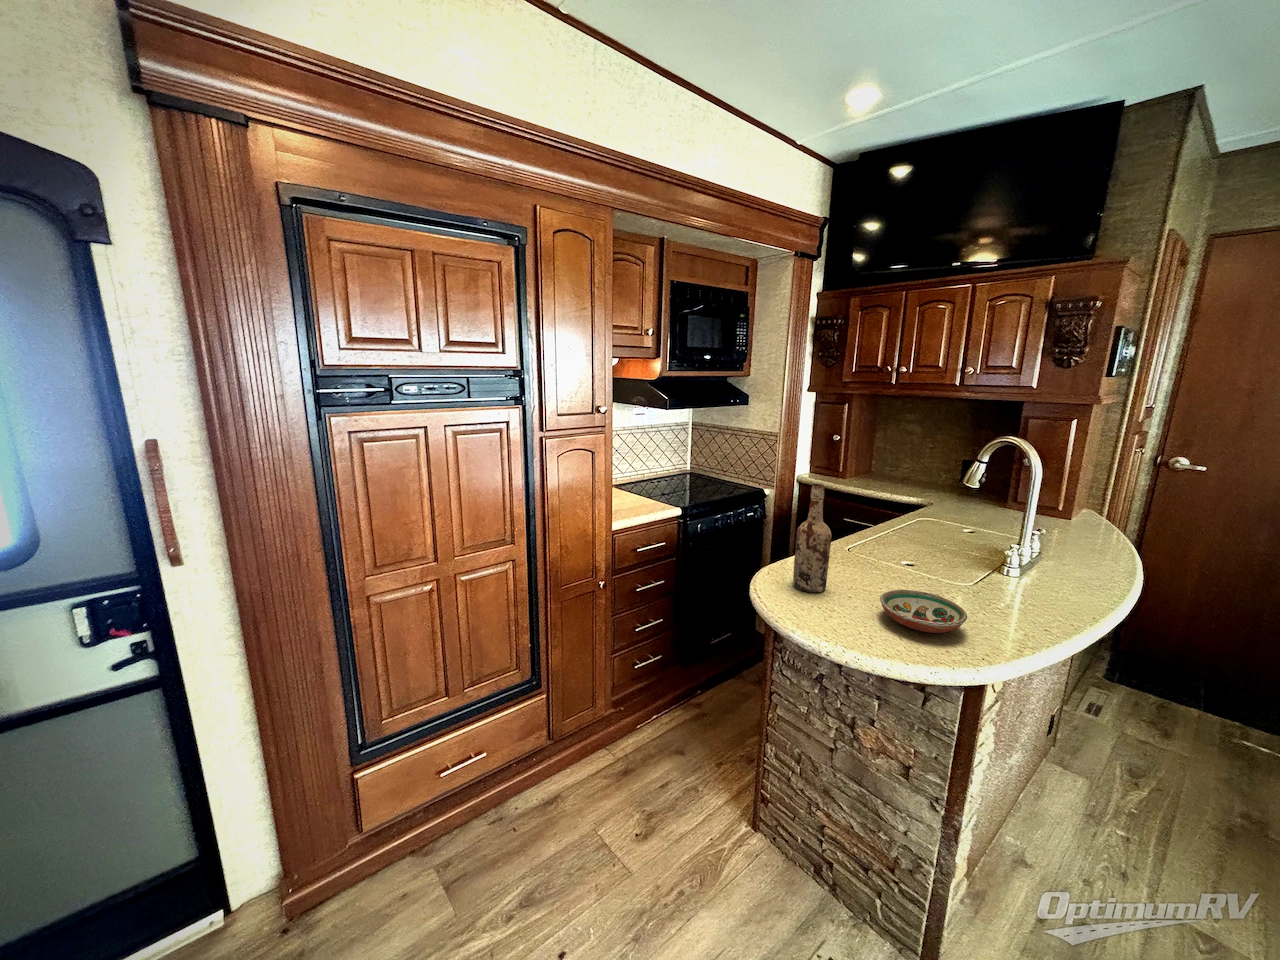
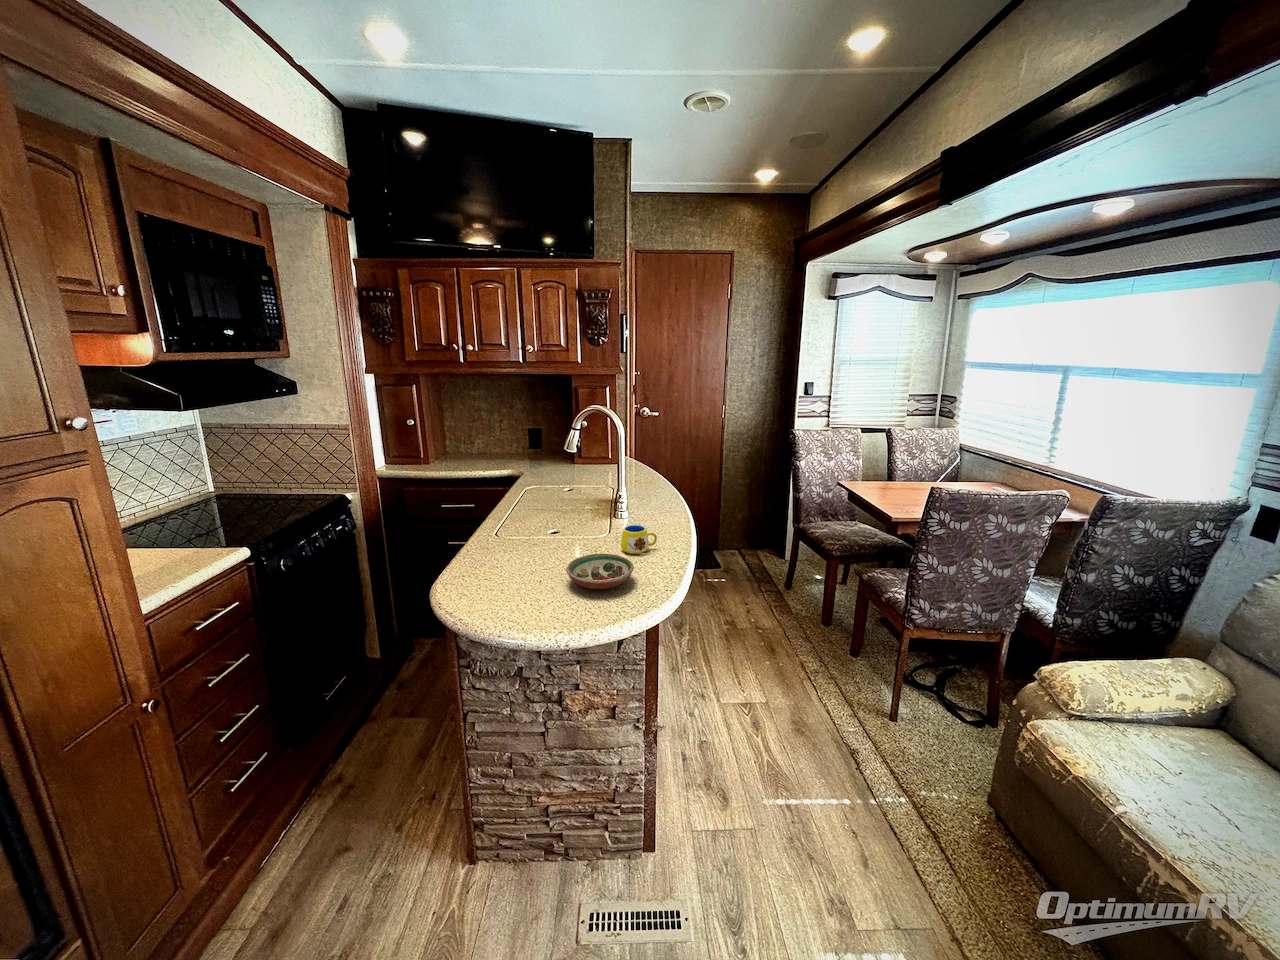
wine bottle: present [793,484,831,592] -> none [471,479,510,594]
mug: none [979,580,1038,624] -> present [621,525,657,555]

